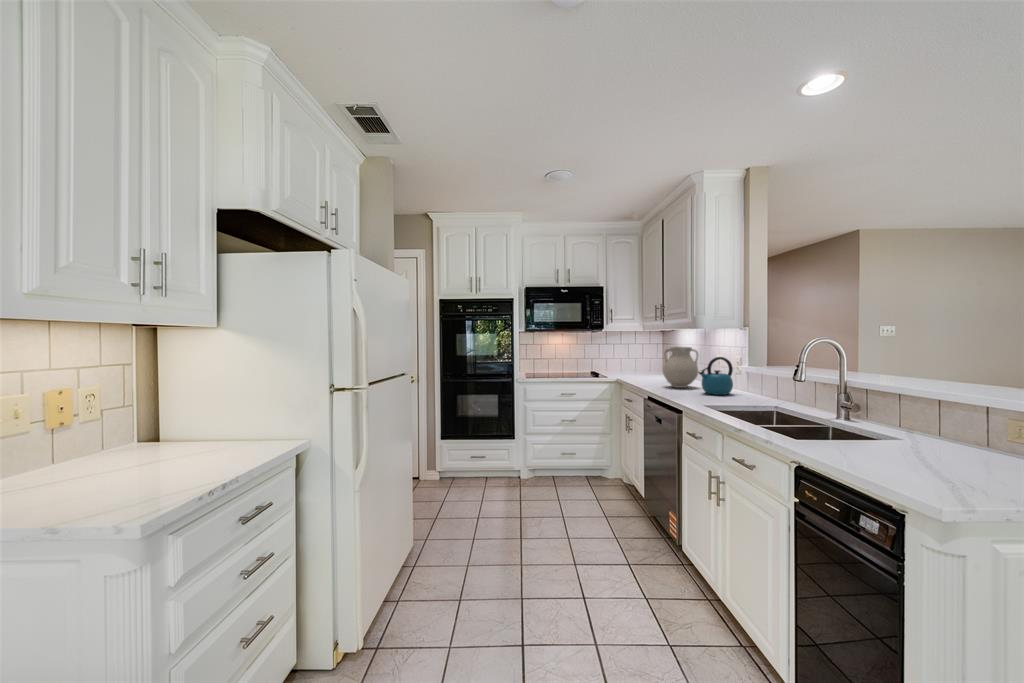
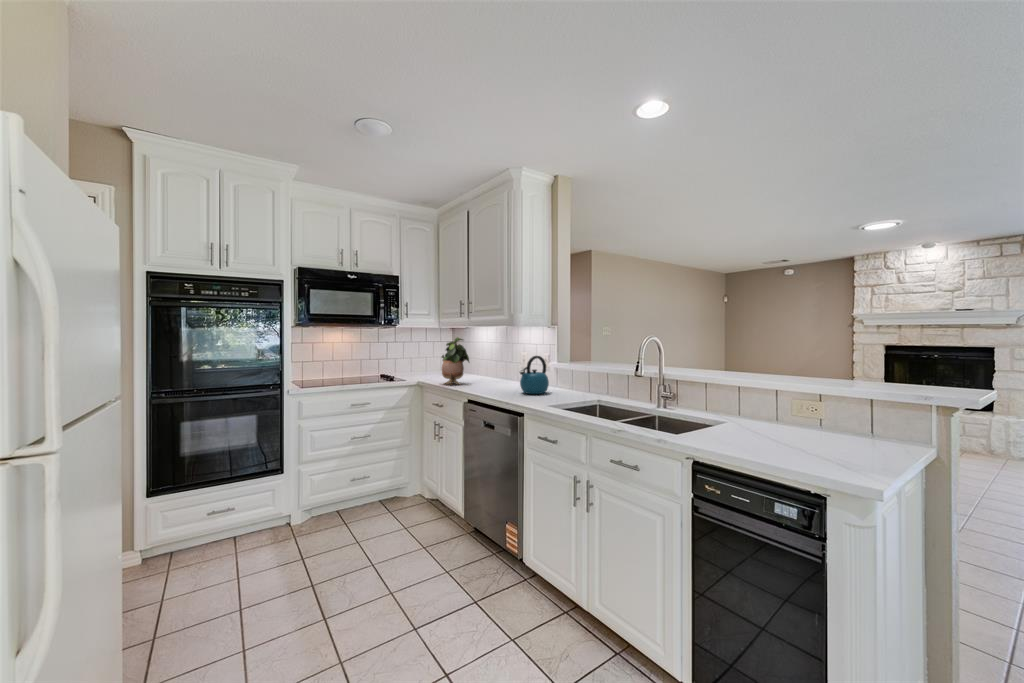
potted plant: none [638,339,665,382] -> present [442,338,469,385]
vase: present [663,346,698,388] -> none [475,345,510,389]

